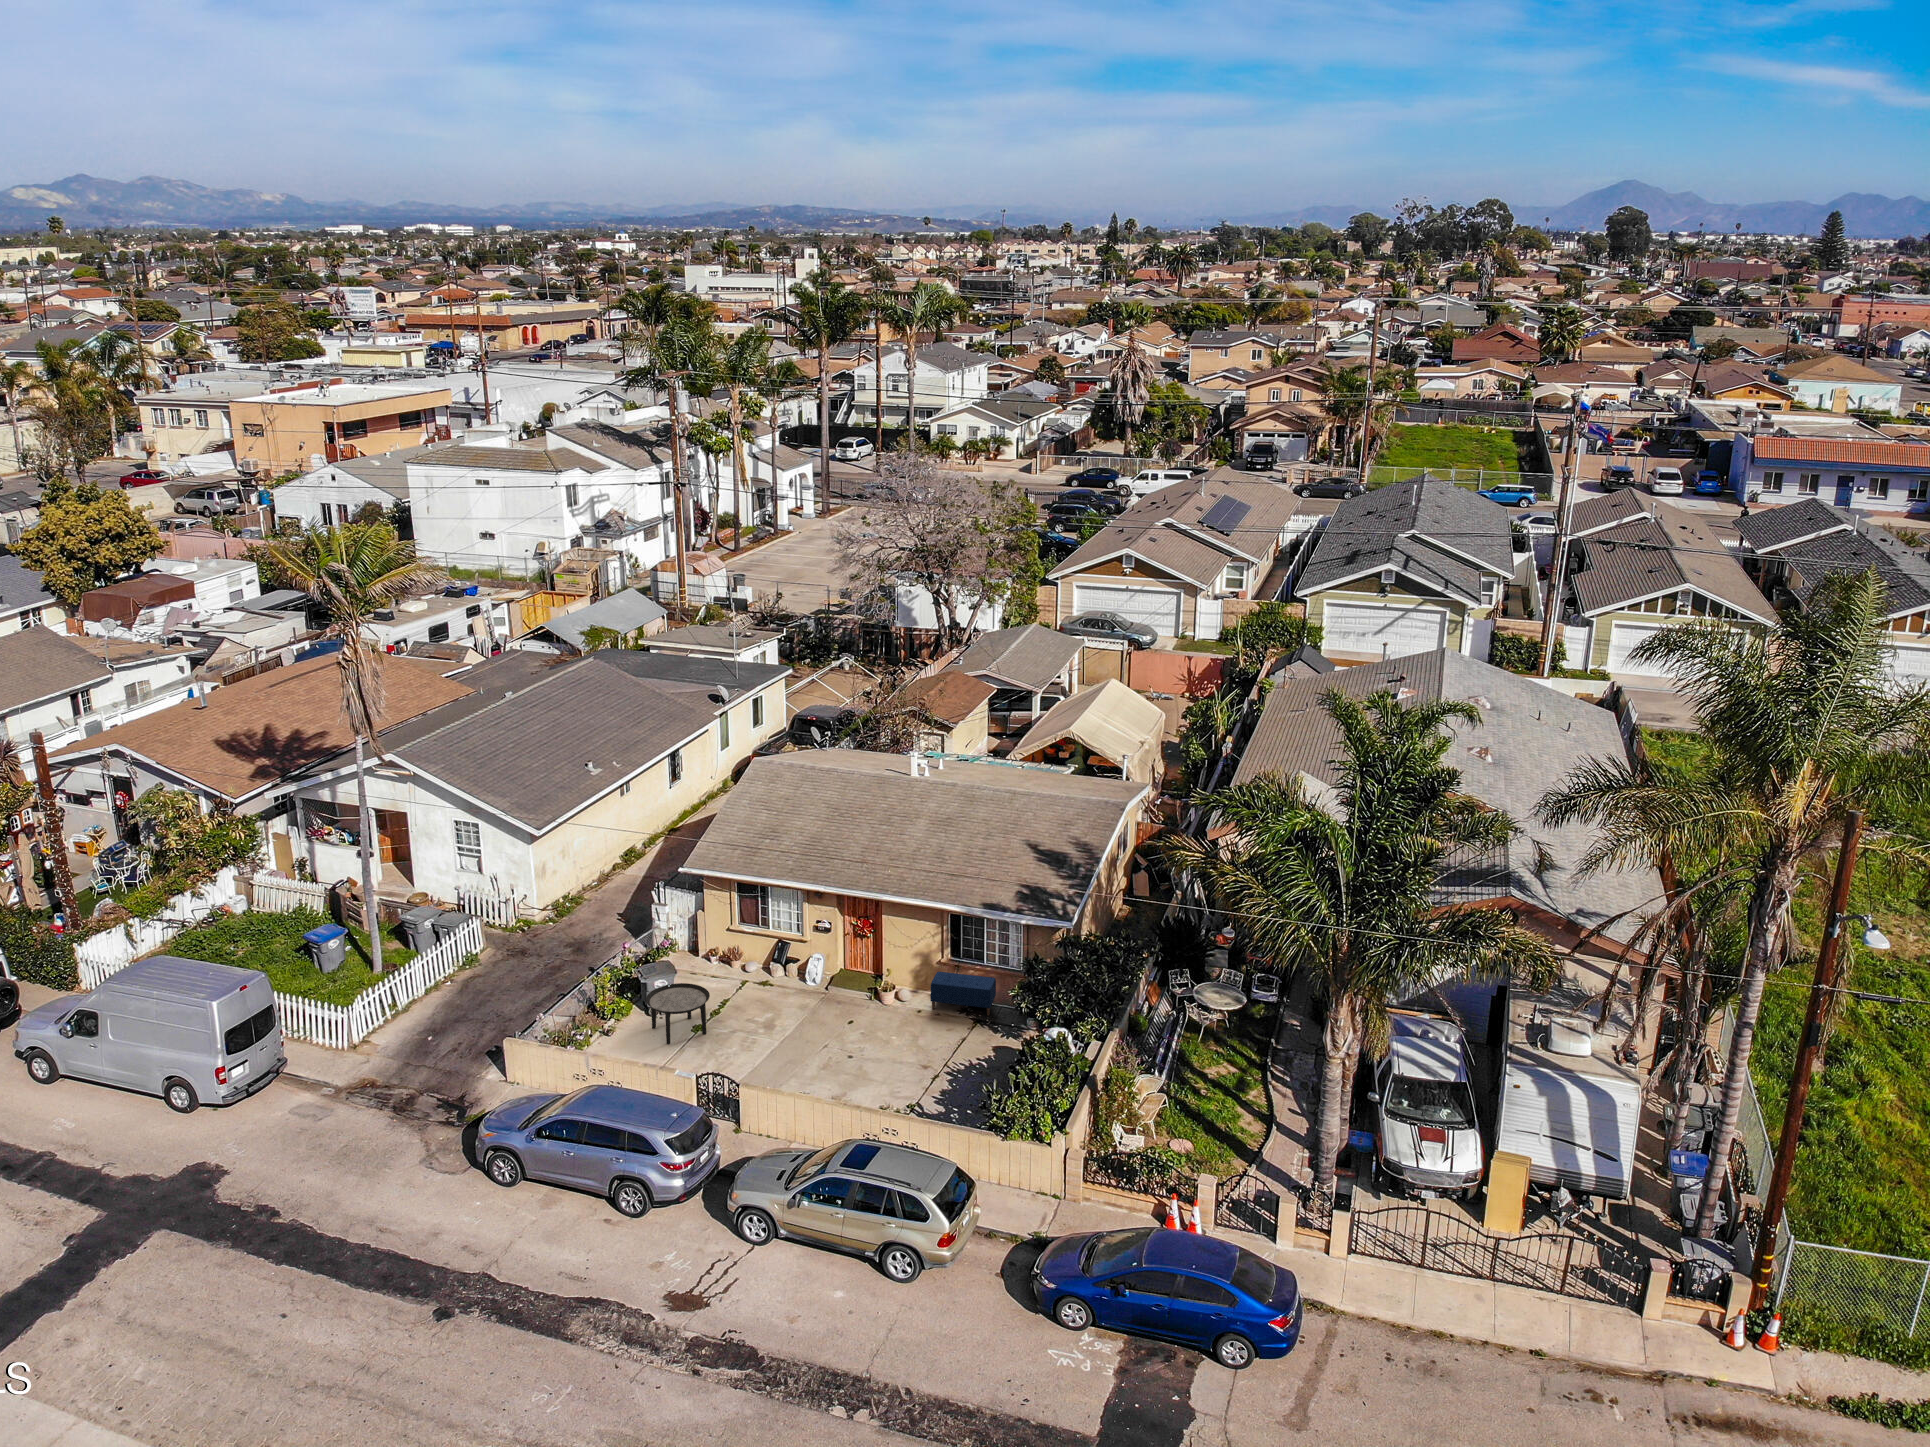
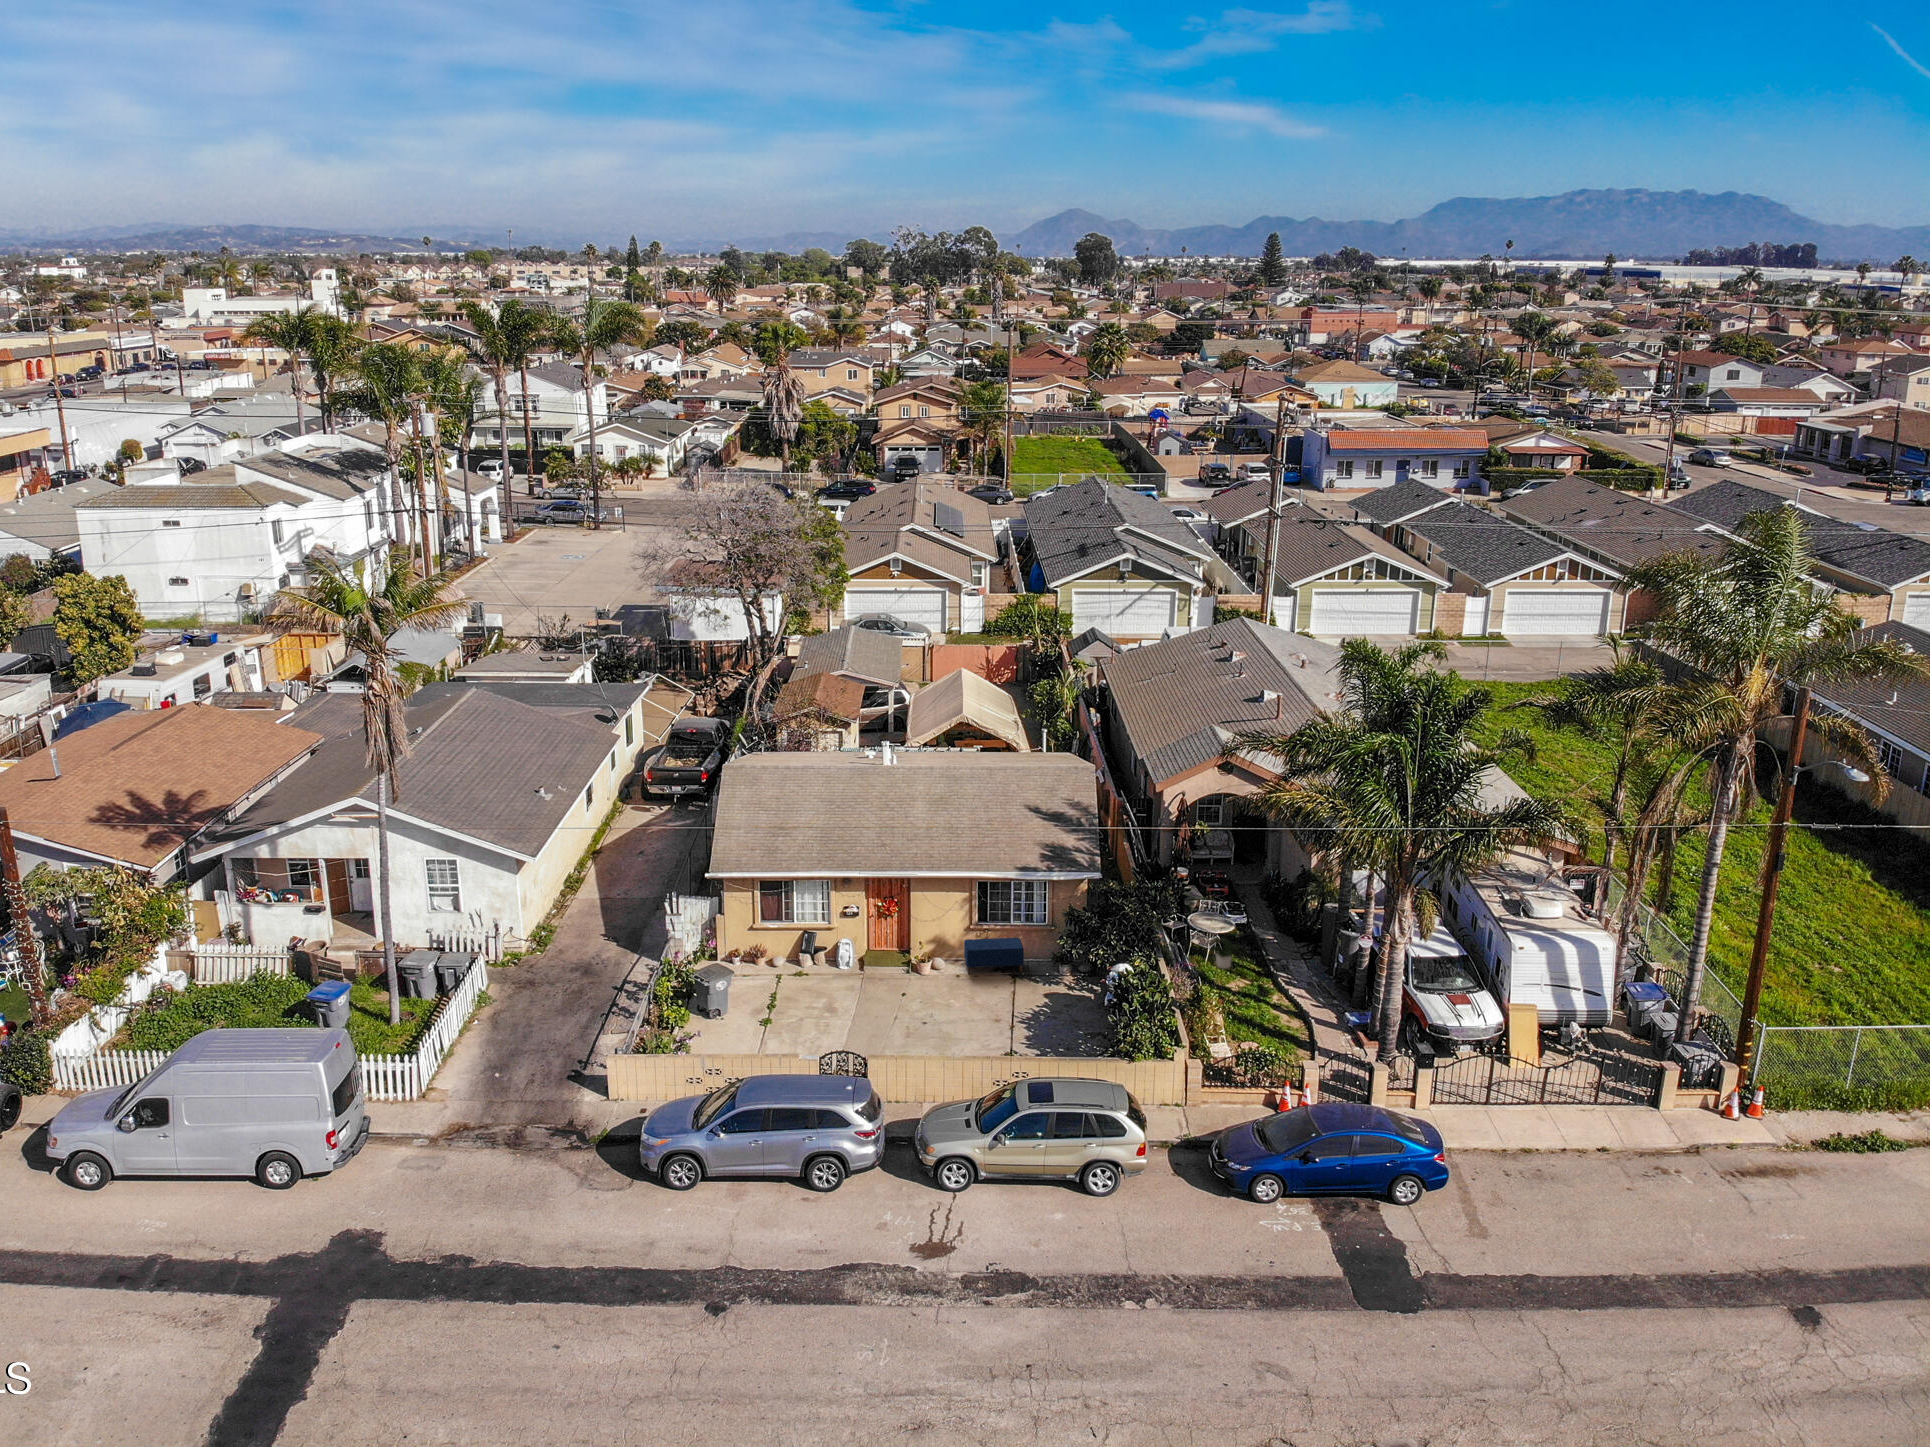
round table: present [646,983,710,1044] -> none [717,983,780,1042]
potted plant: none [1198,1012,1240,1048] -> present [1208,938,1241,969]

